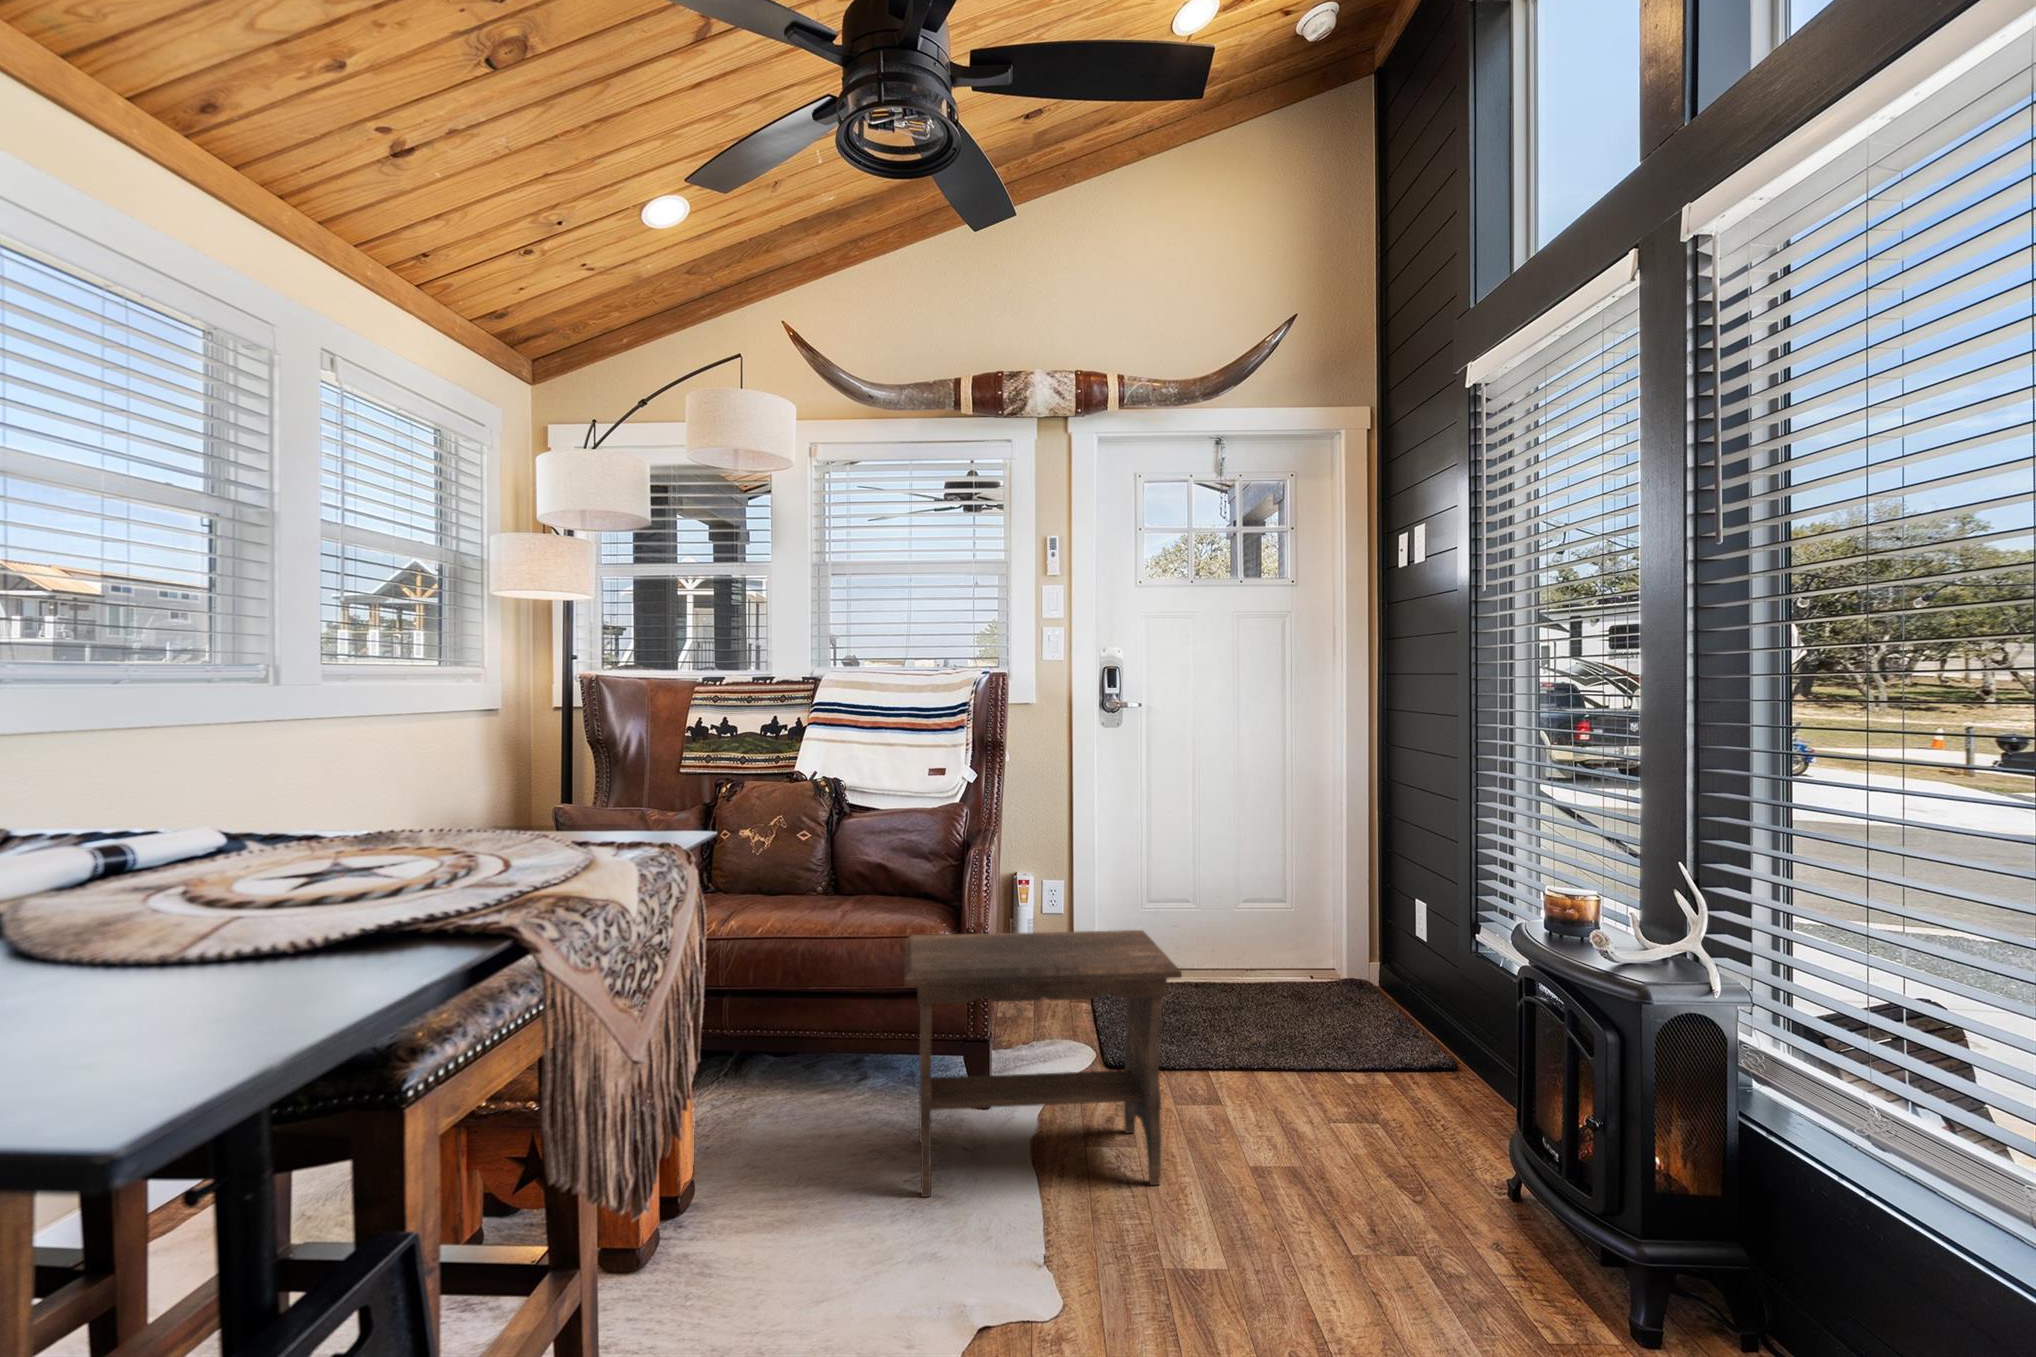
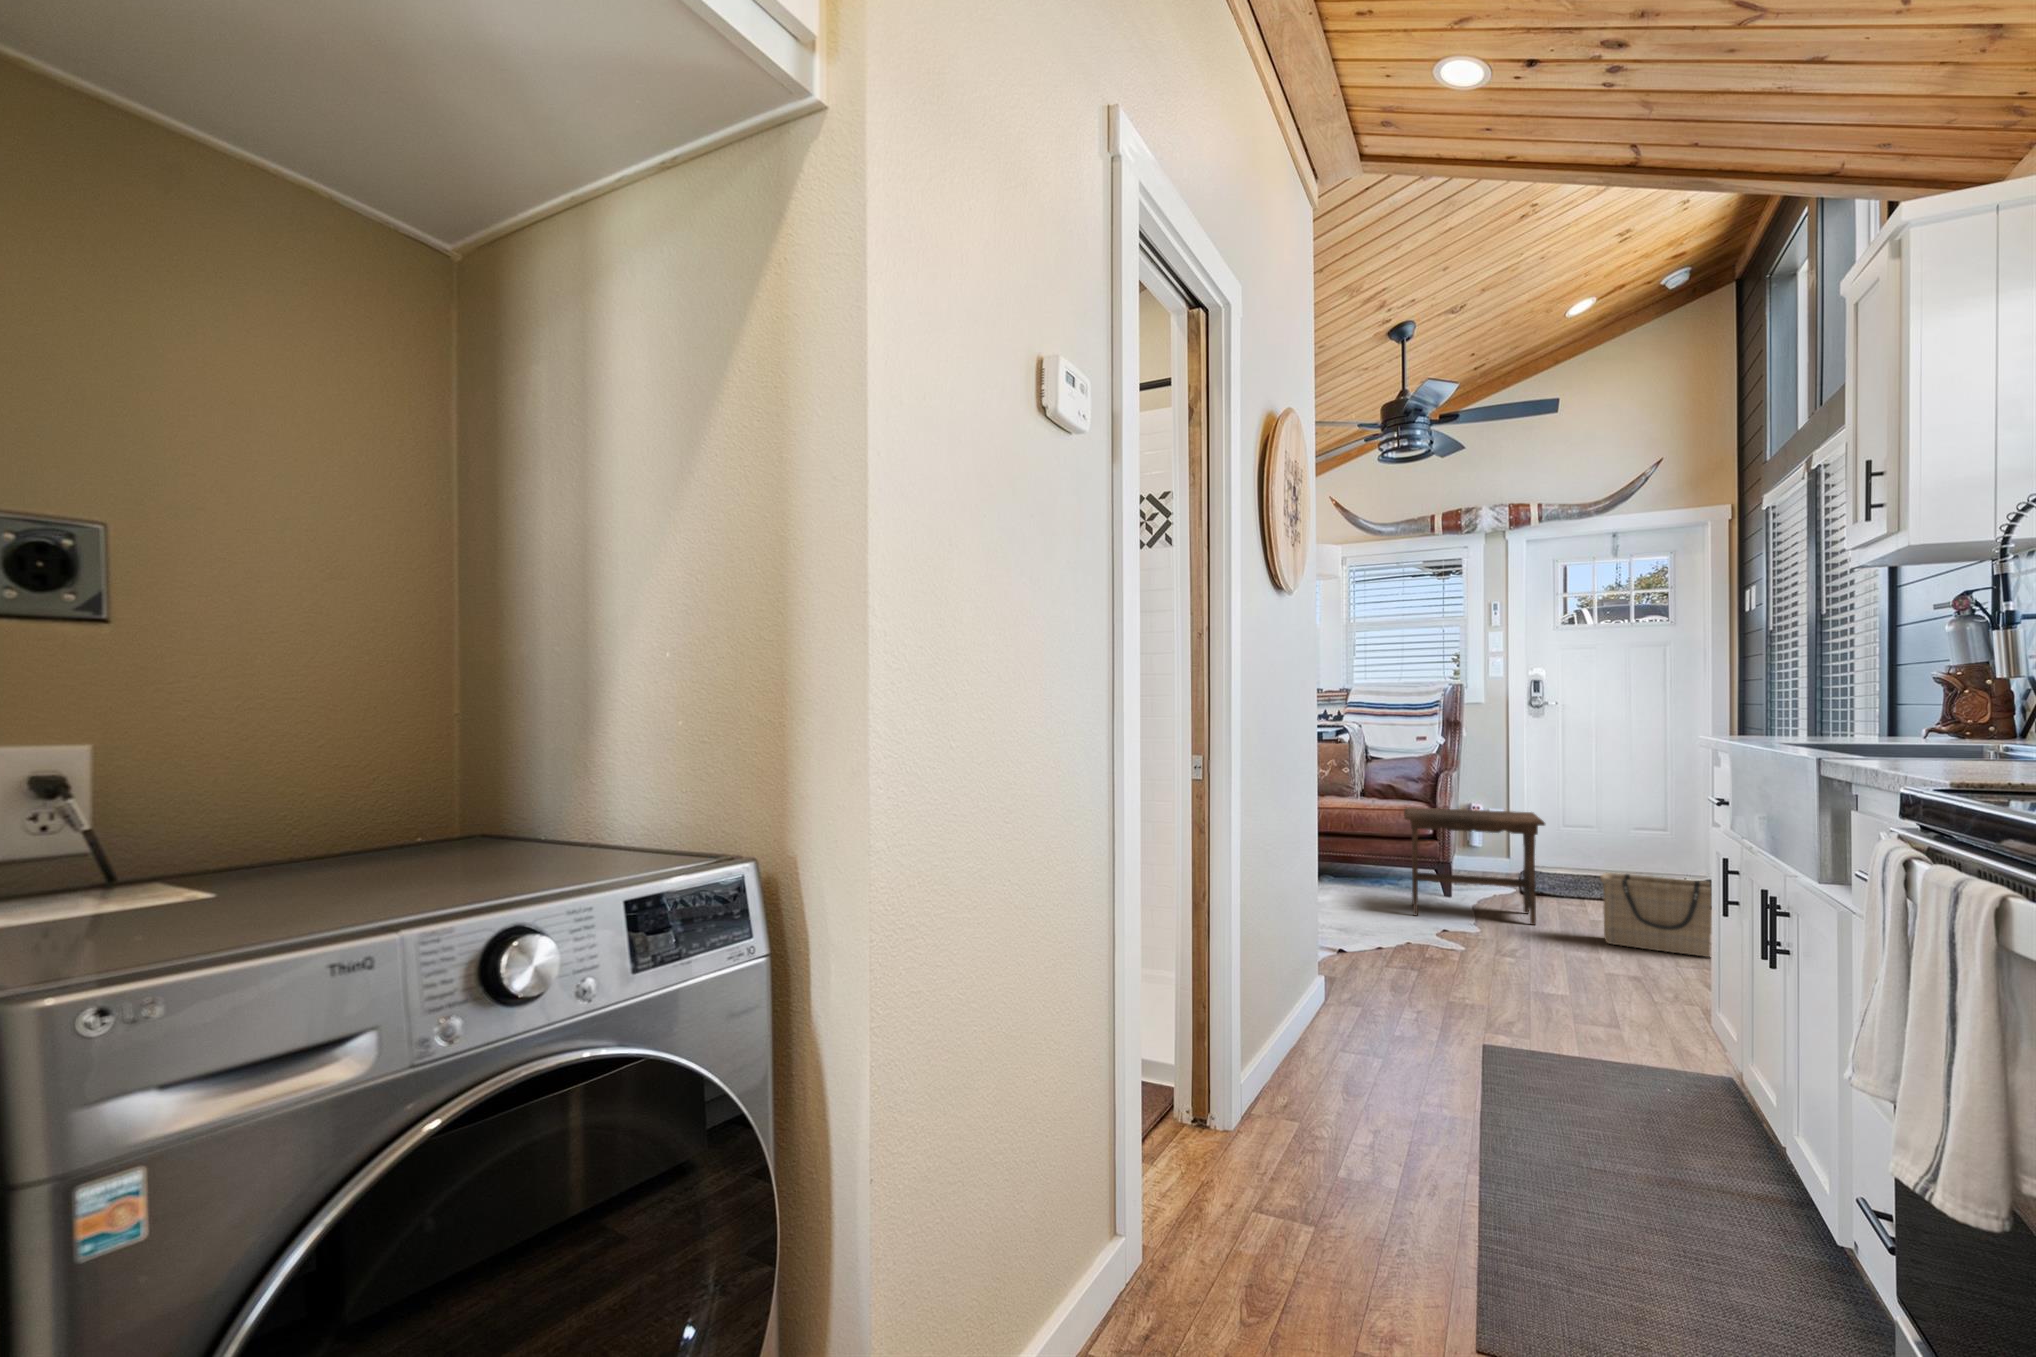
basket: none [1296,1078,1542,1268] -> present [1600,873,1711,957]

